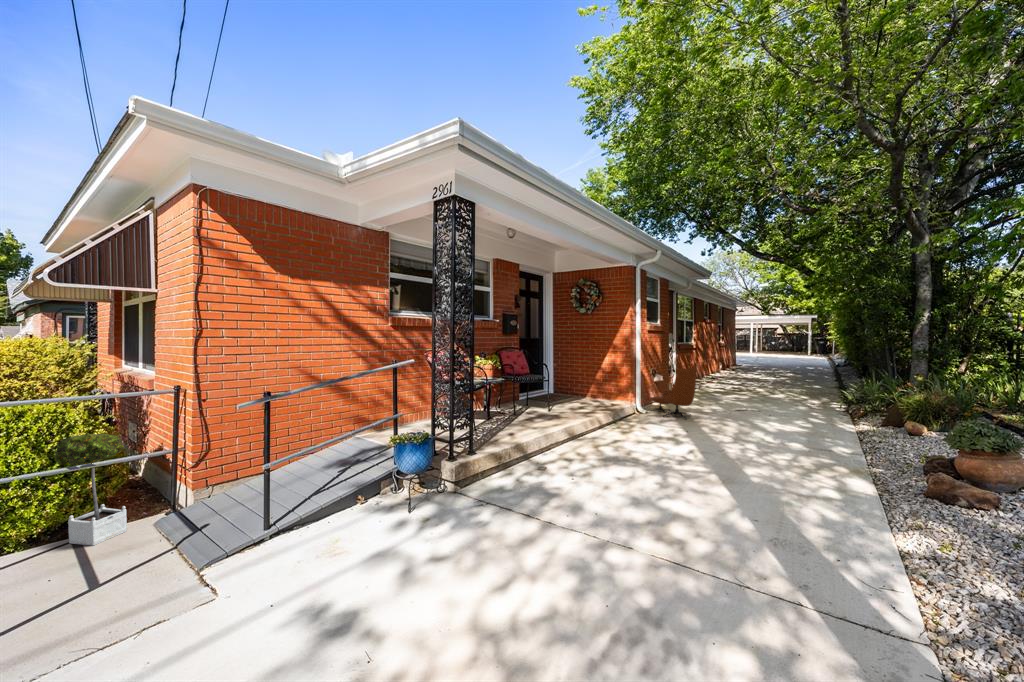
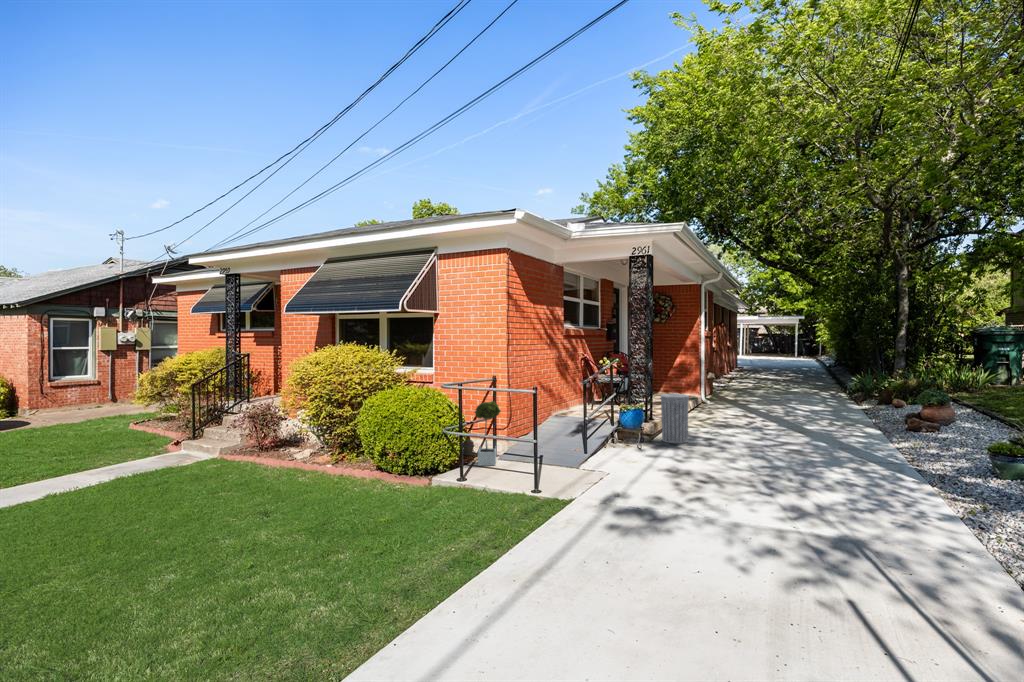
lounge chair: present [650,368,697,418] -> none [707,366,750,406]
trash can: none [470,416,514,501] -> present [661,393,689,443]

